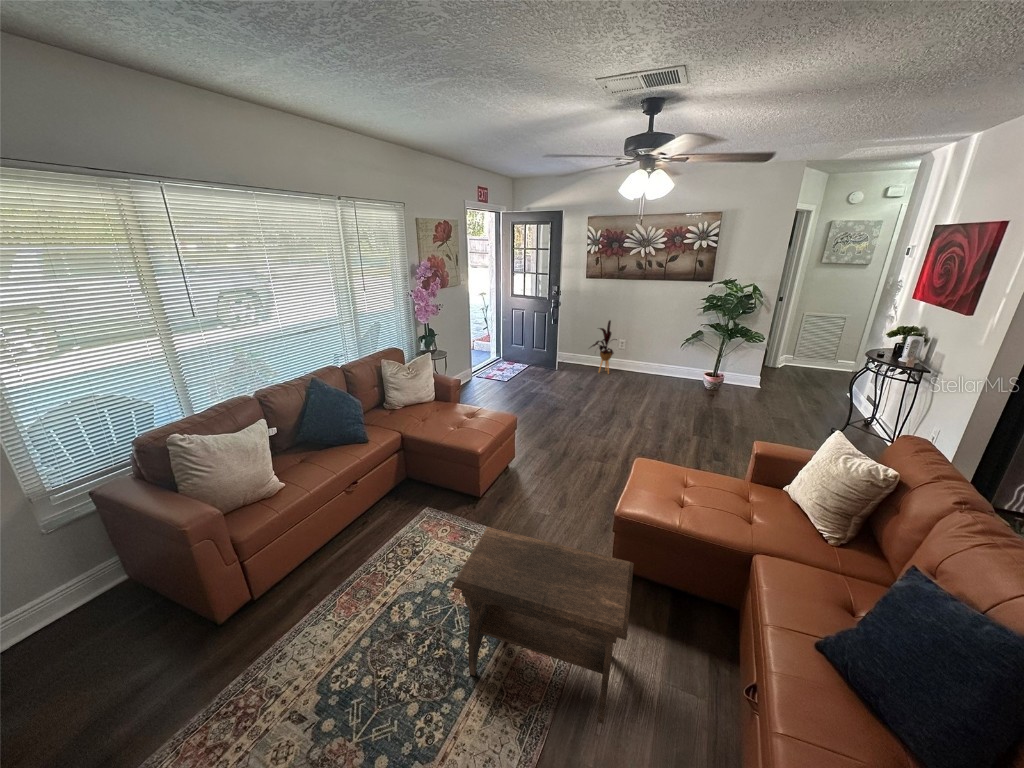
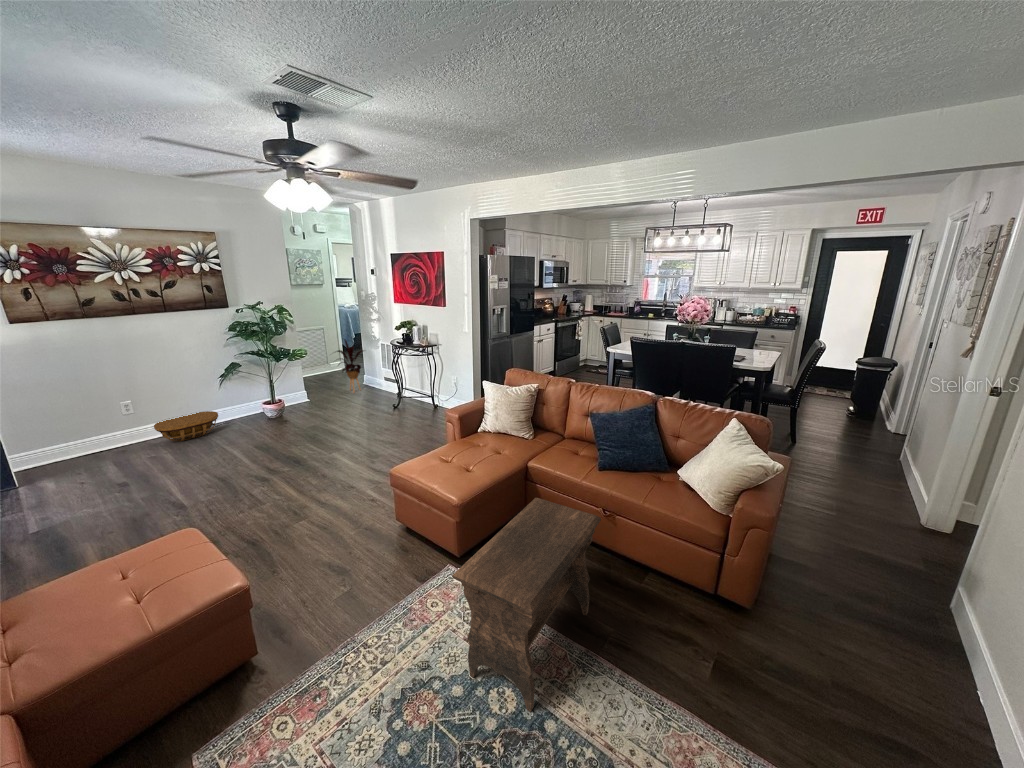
house plant: present [591,321,617,374] -> present [337,339,363,392]
basket: none [634,359,677,380] -> present [154,411,218,441]

